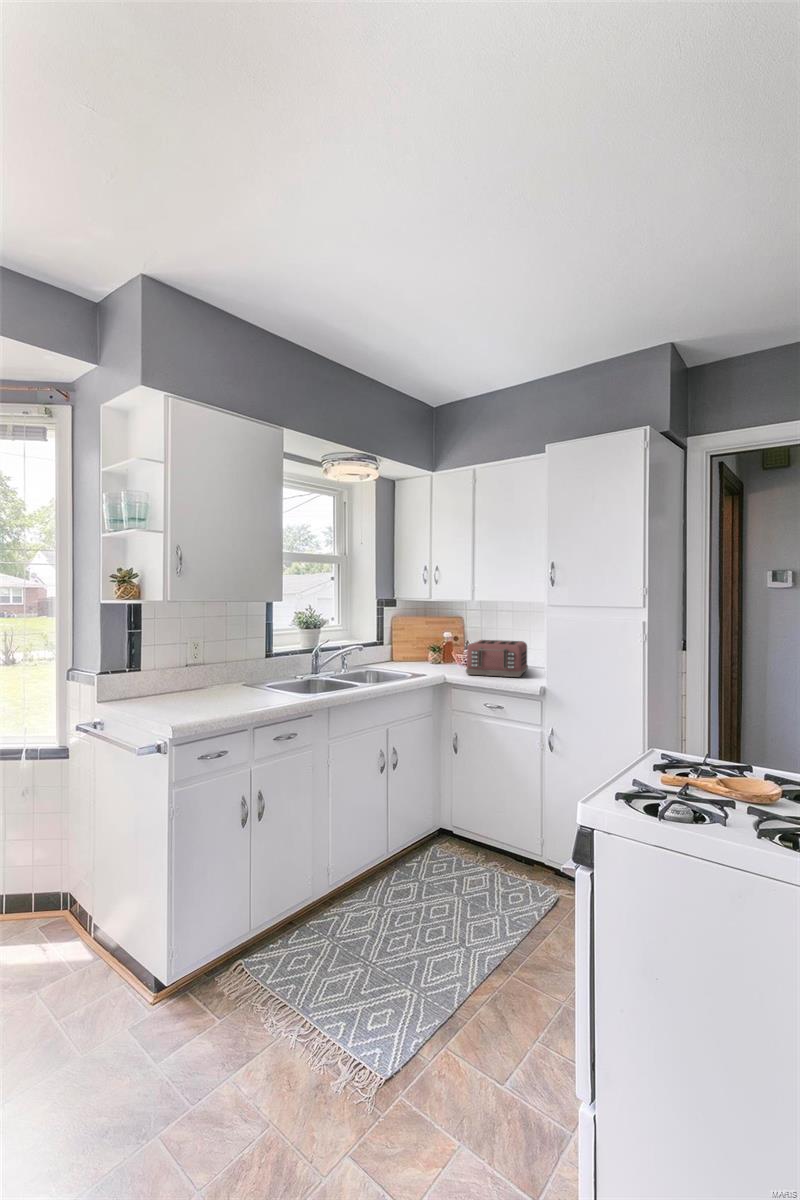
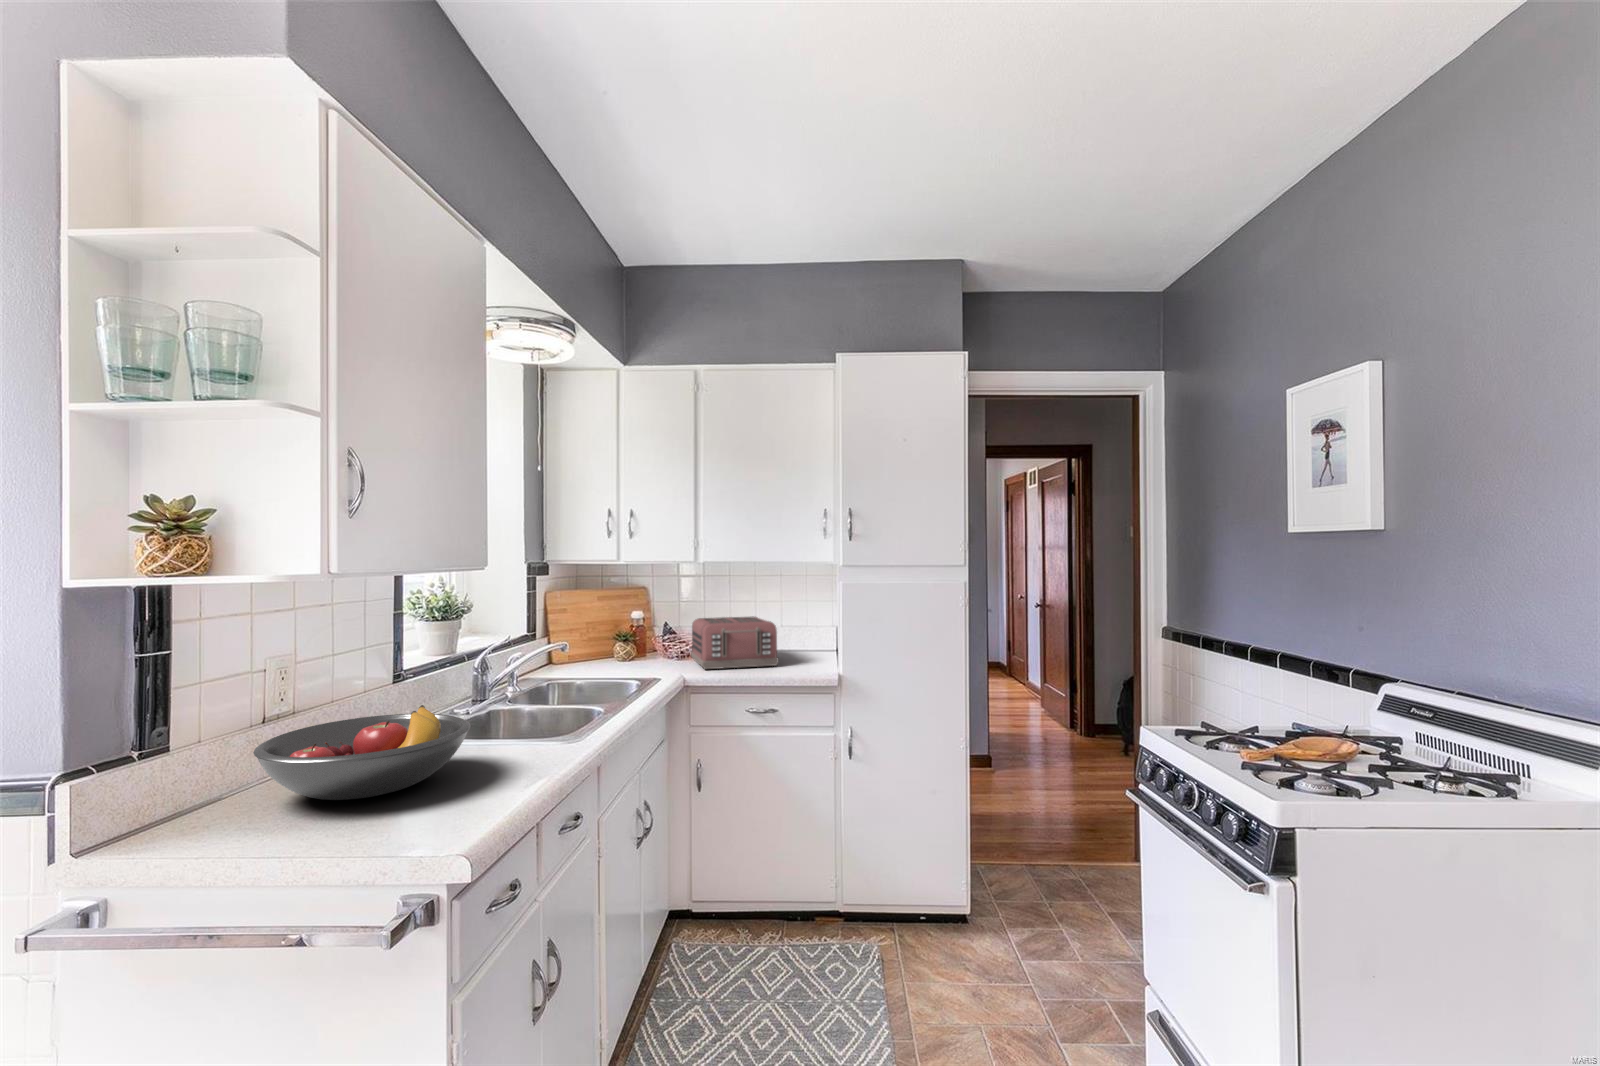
fruit bowl: none [148,669,241,705] -> present [253,705,471,800]

